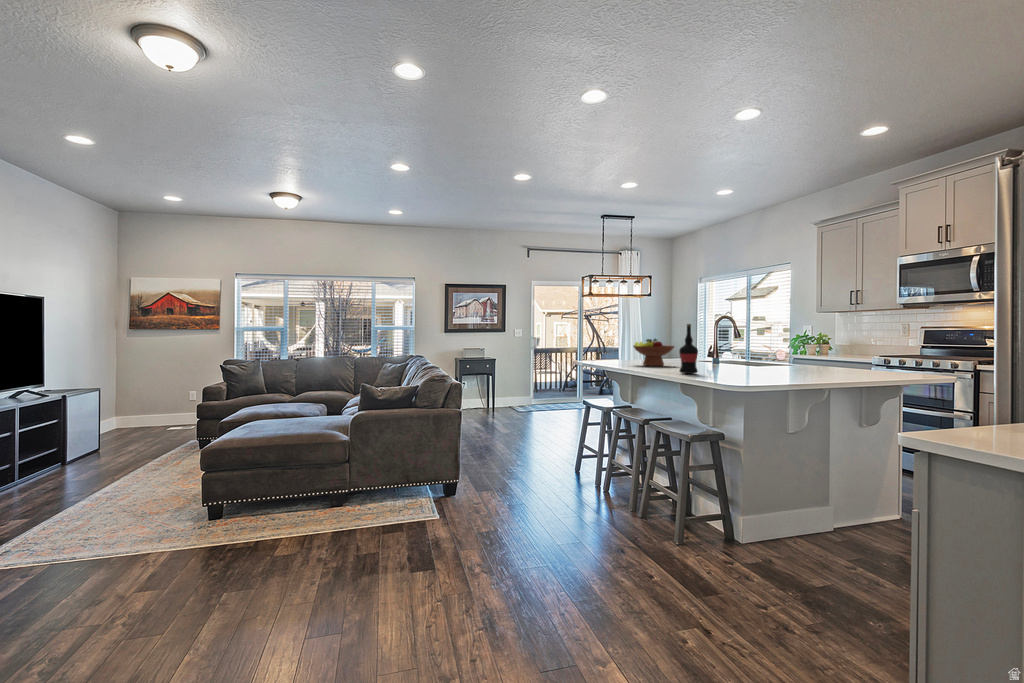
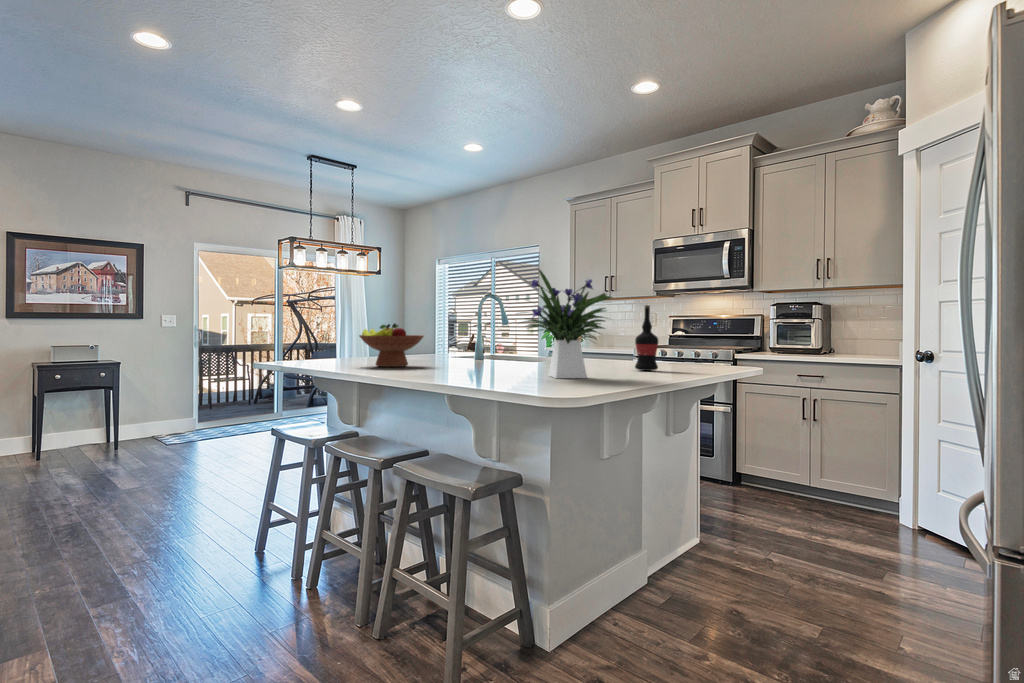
flower arrangement: none [728,307,802,377] -> present [521,270,613,378]
wine bottle: present [679,324,698,374] -> present [635,305,658,371]

